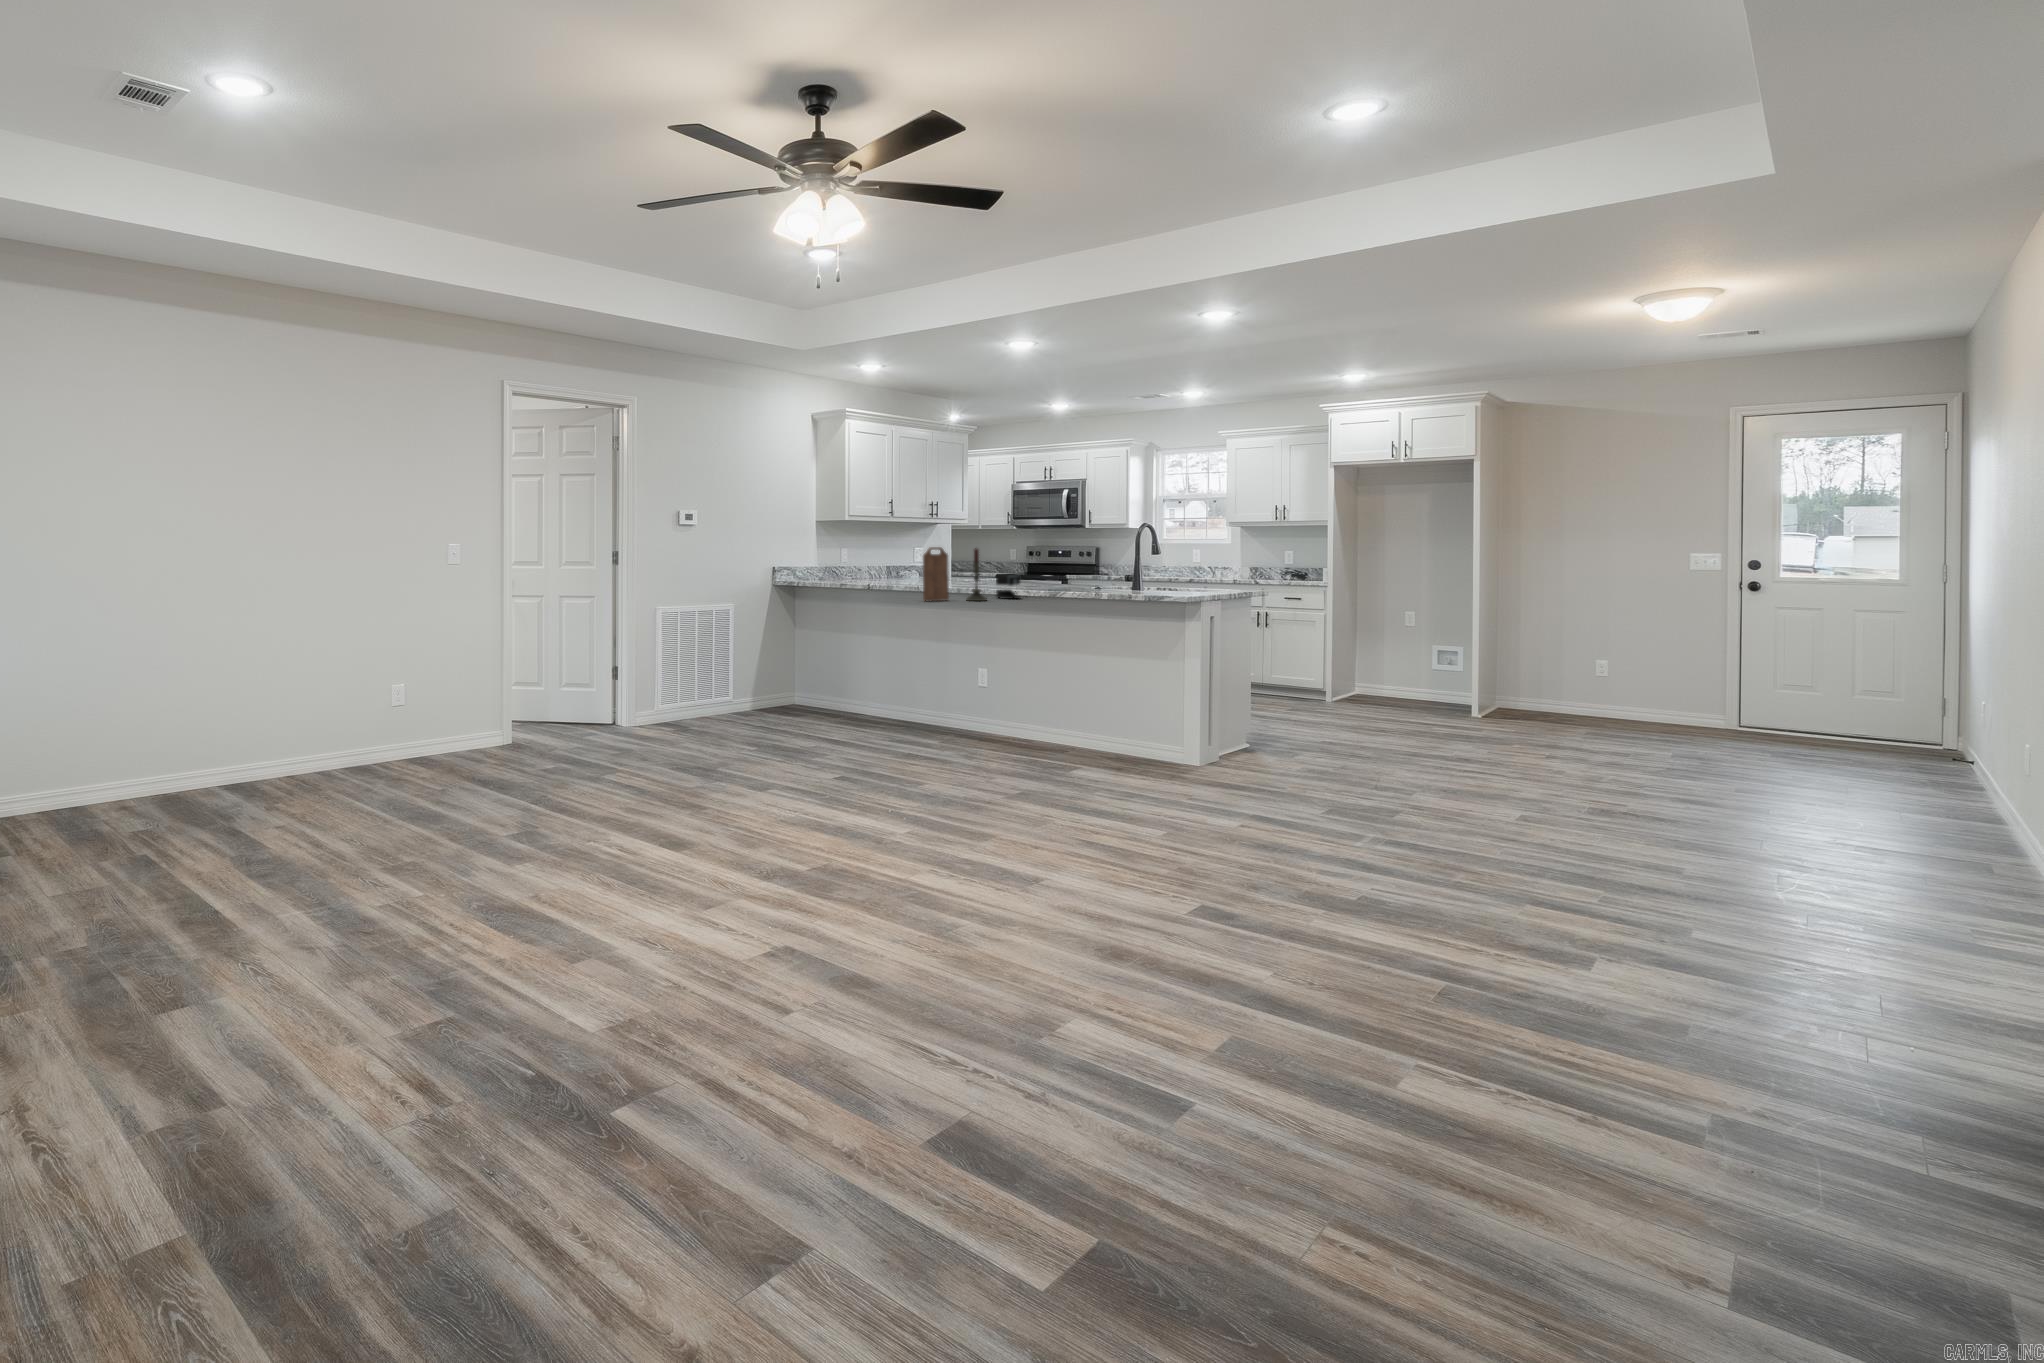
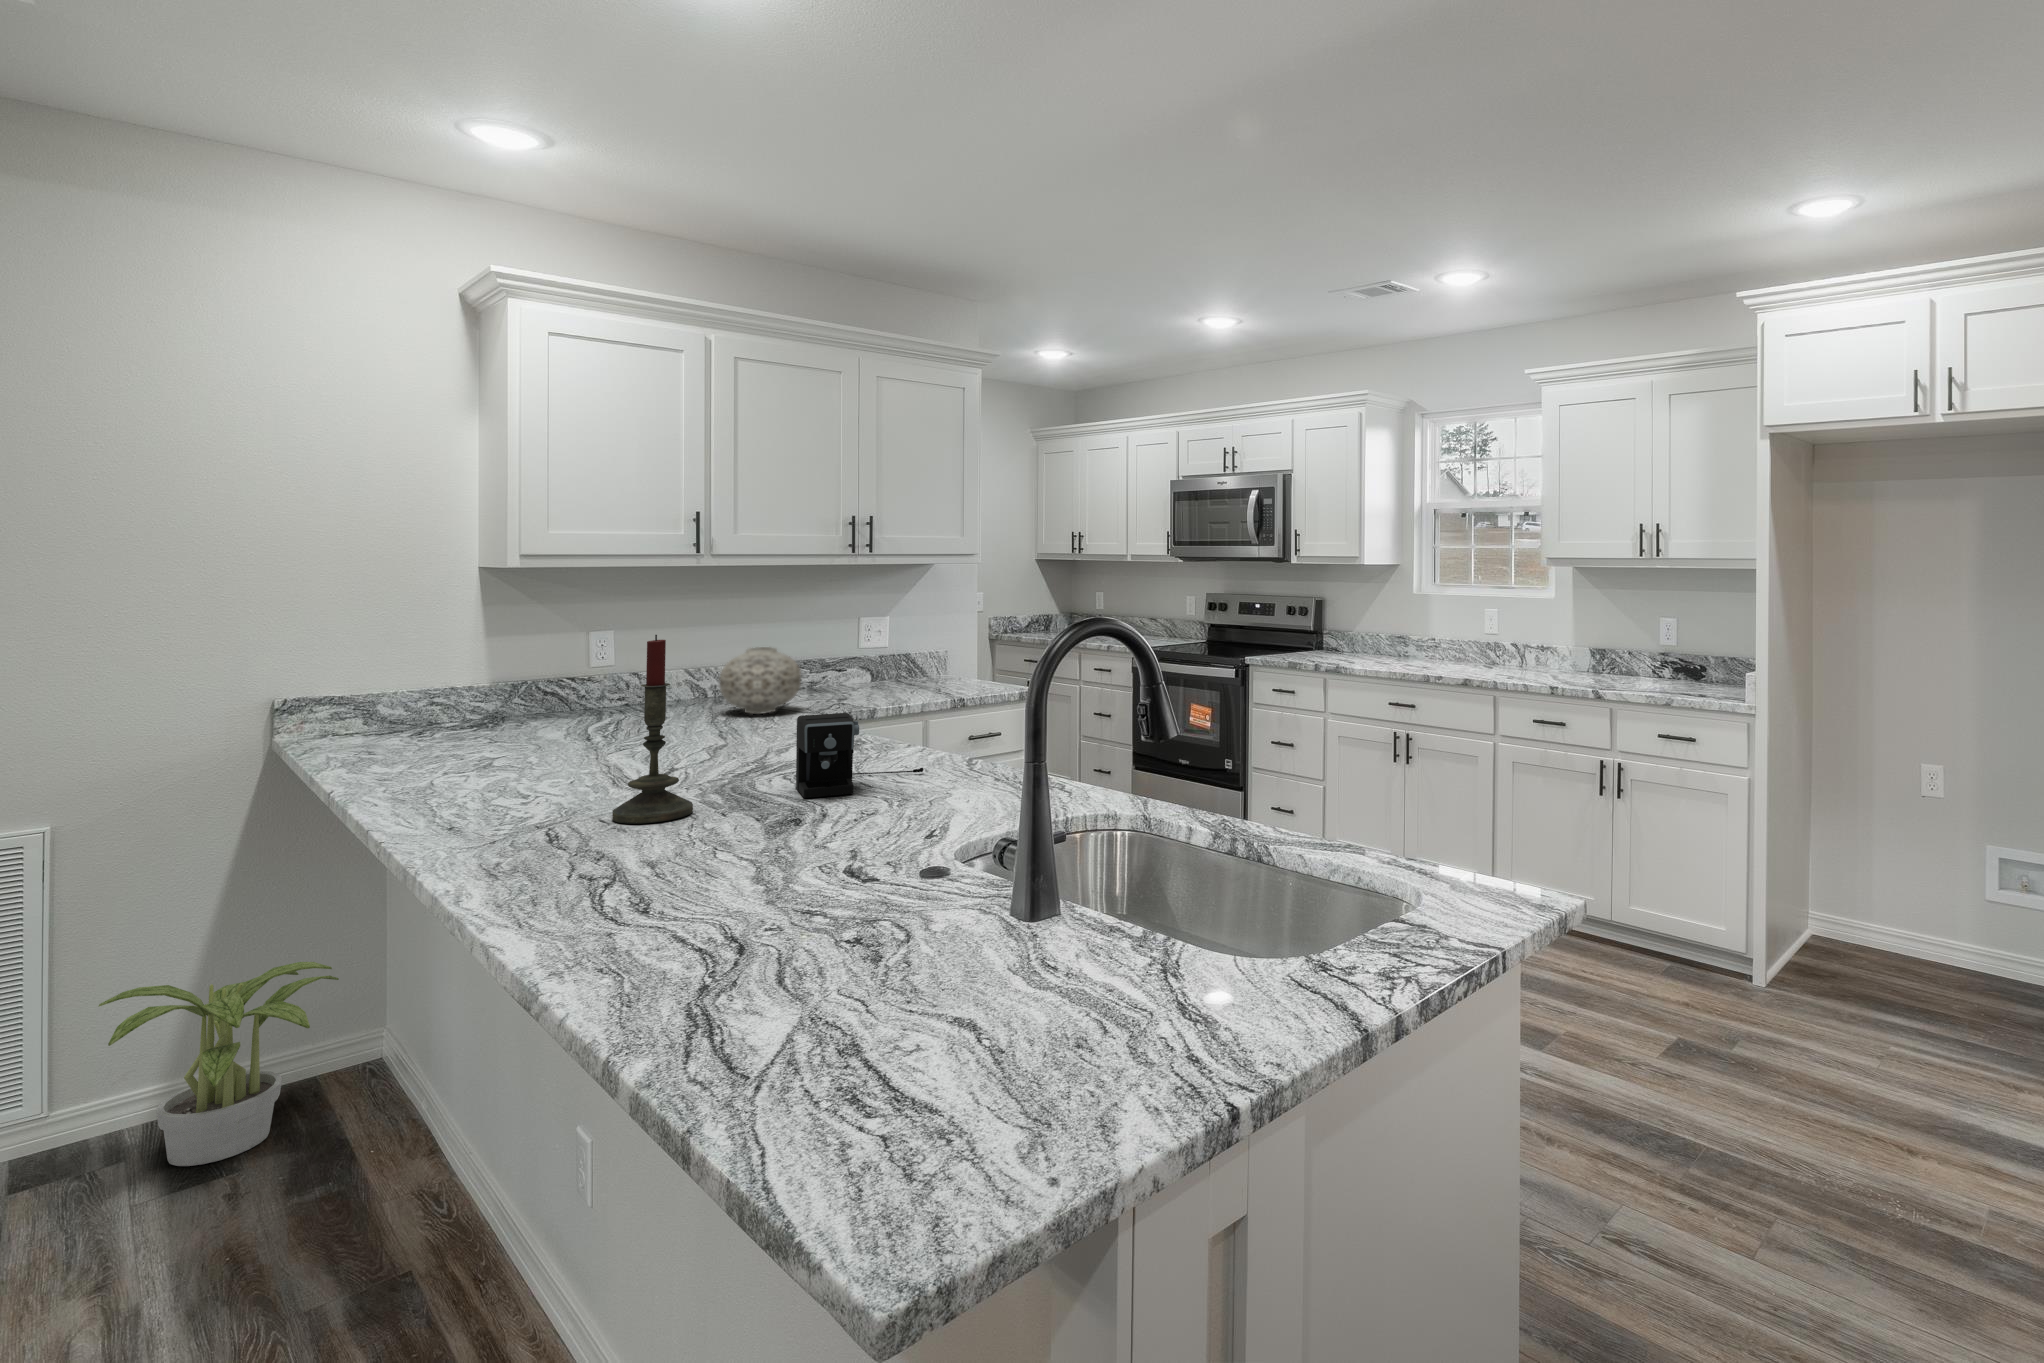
cutting board: present [923,547,949,601] -> none [437,633,571,825]
vase: none [890,563,921,590] -> present [719,647,801,714]
potted plant: none [753,670,812,730] -> present [99,962,339,1166]

